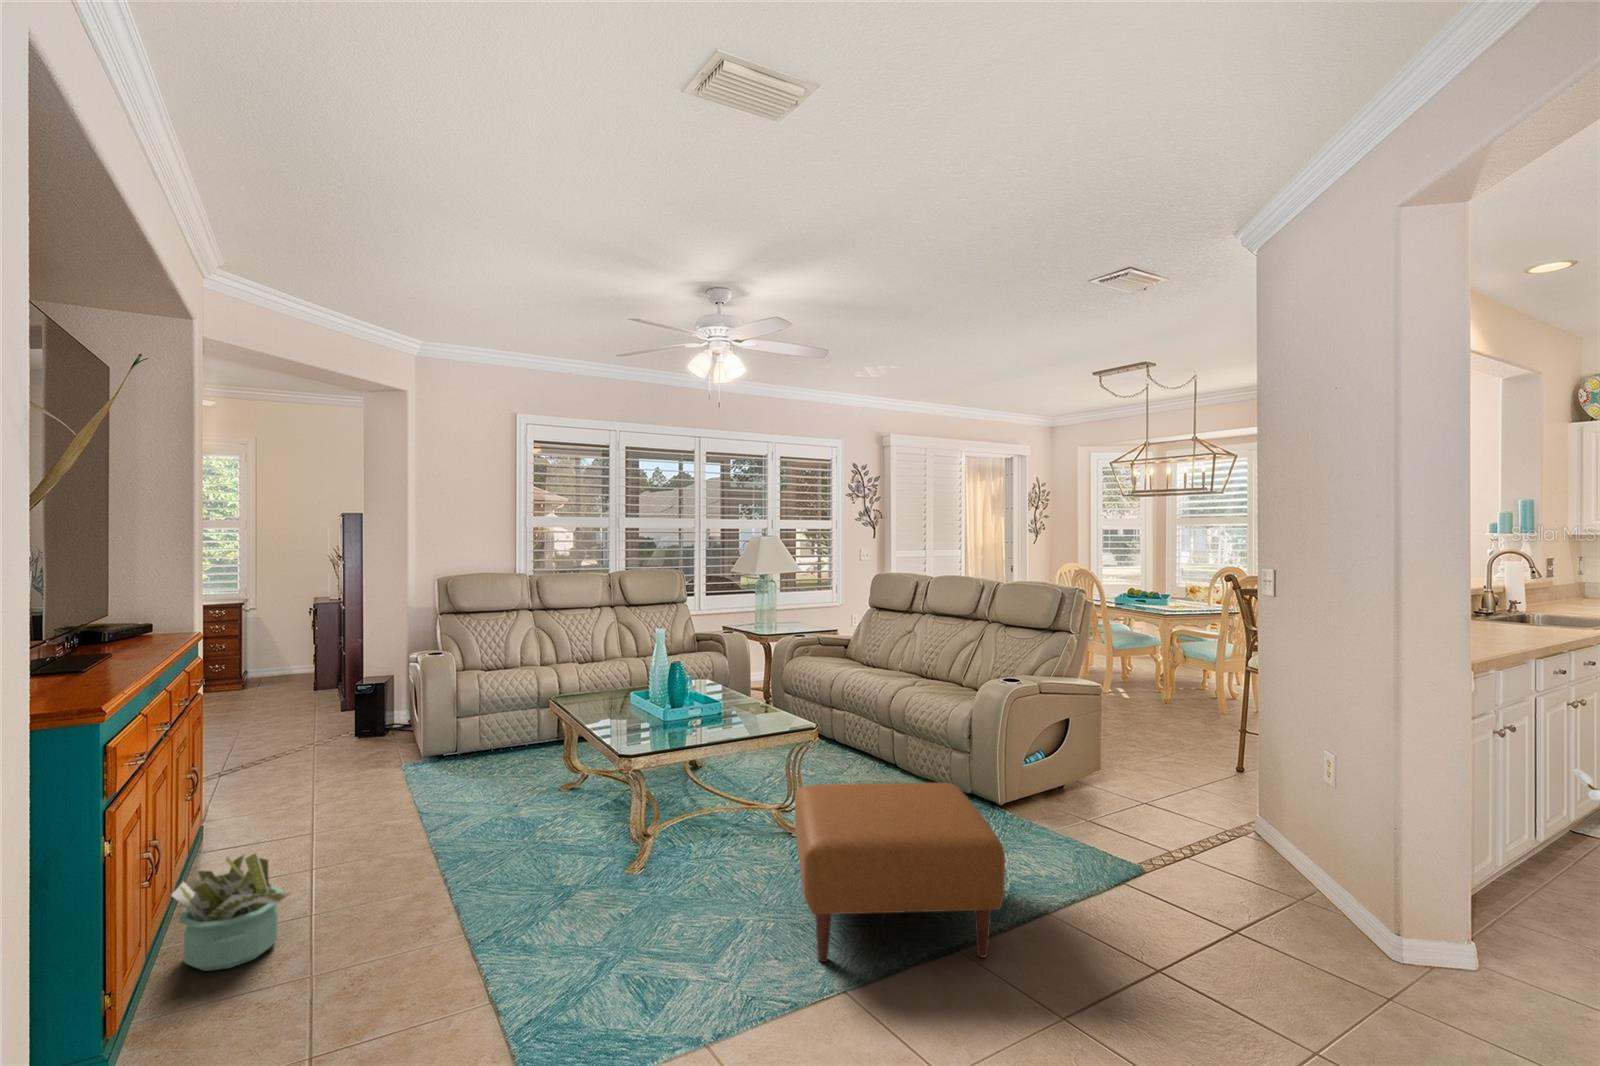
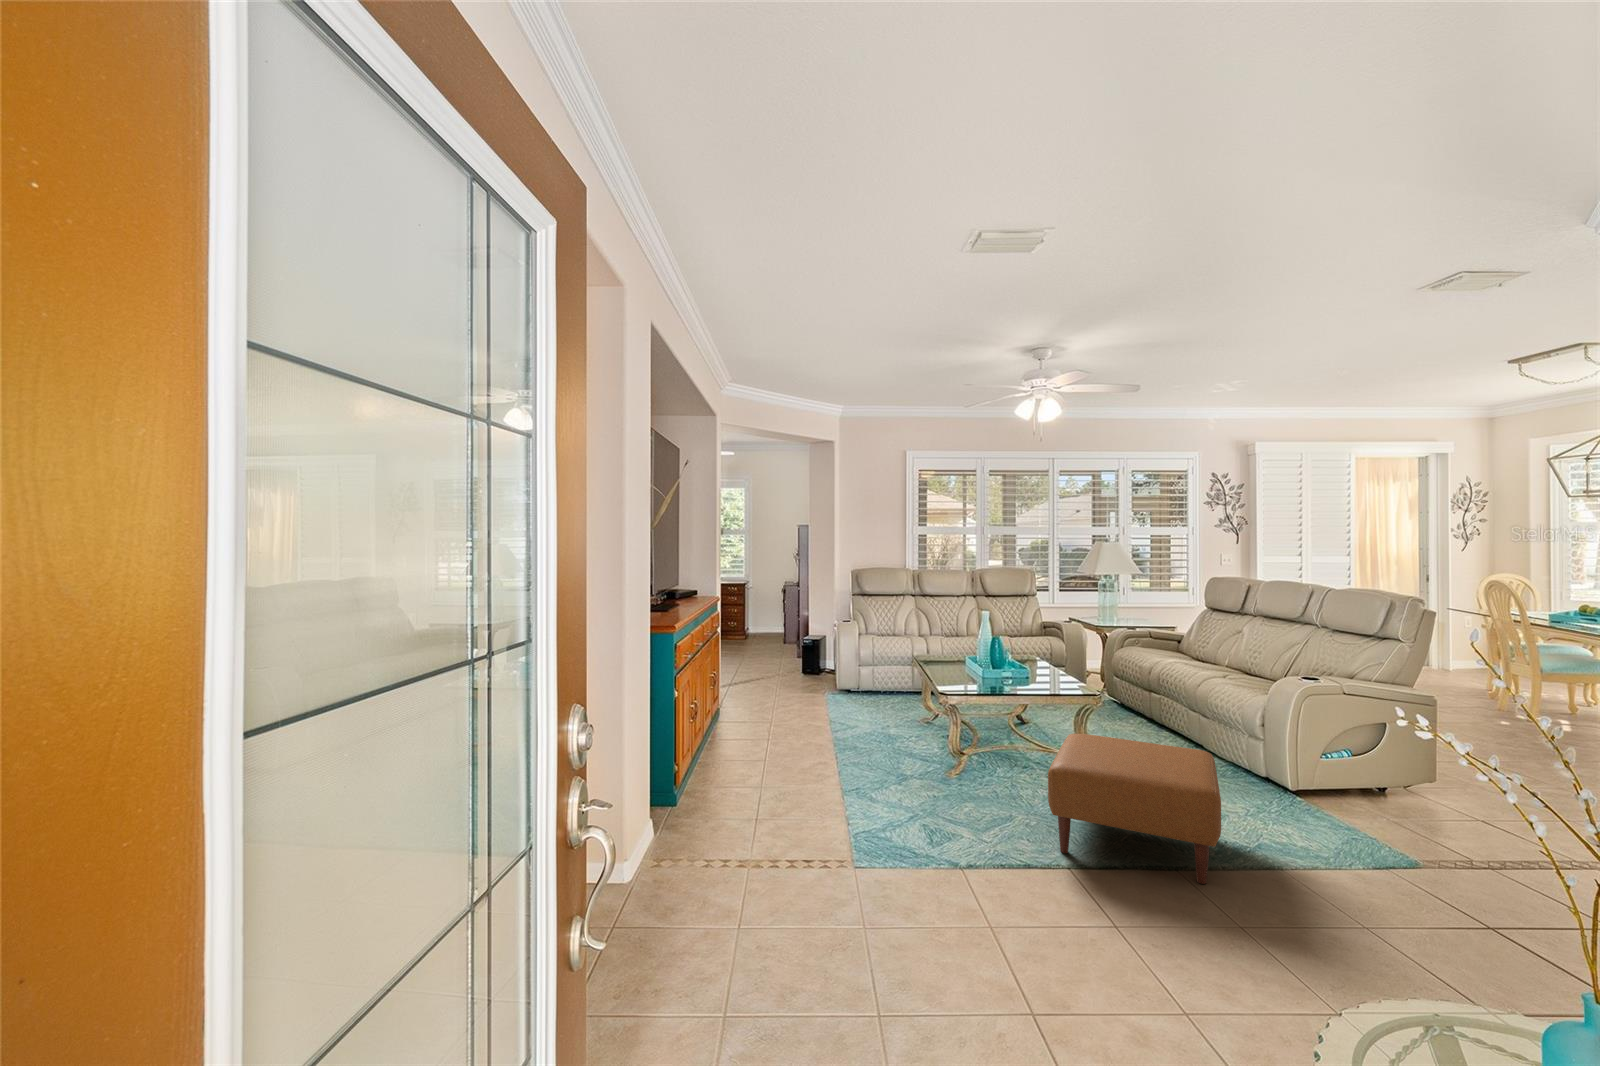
decorative plant: present [172,852,292,971] -> none [704,714,756,773]

